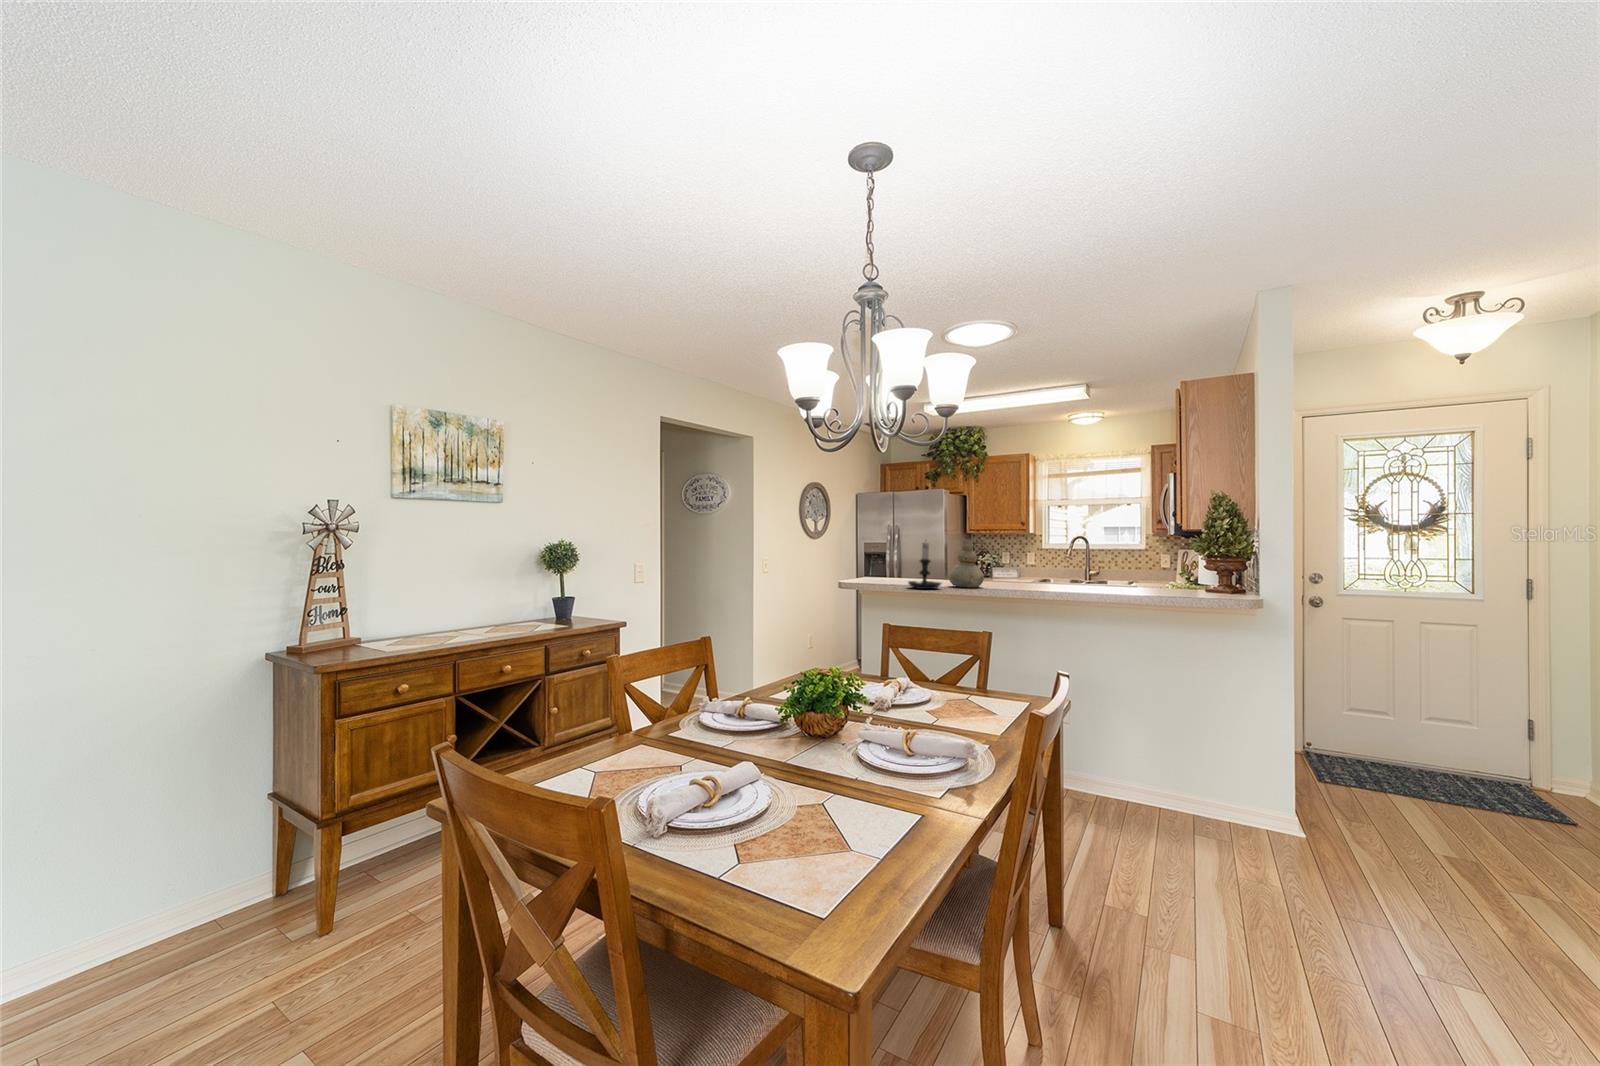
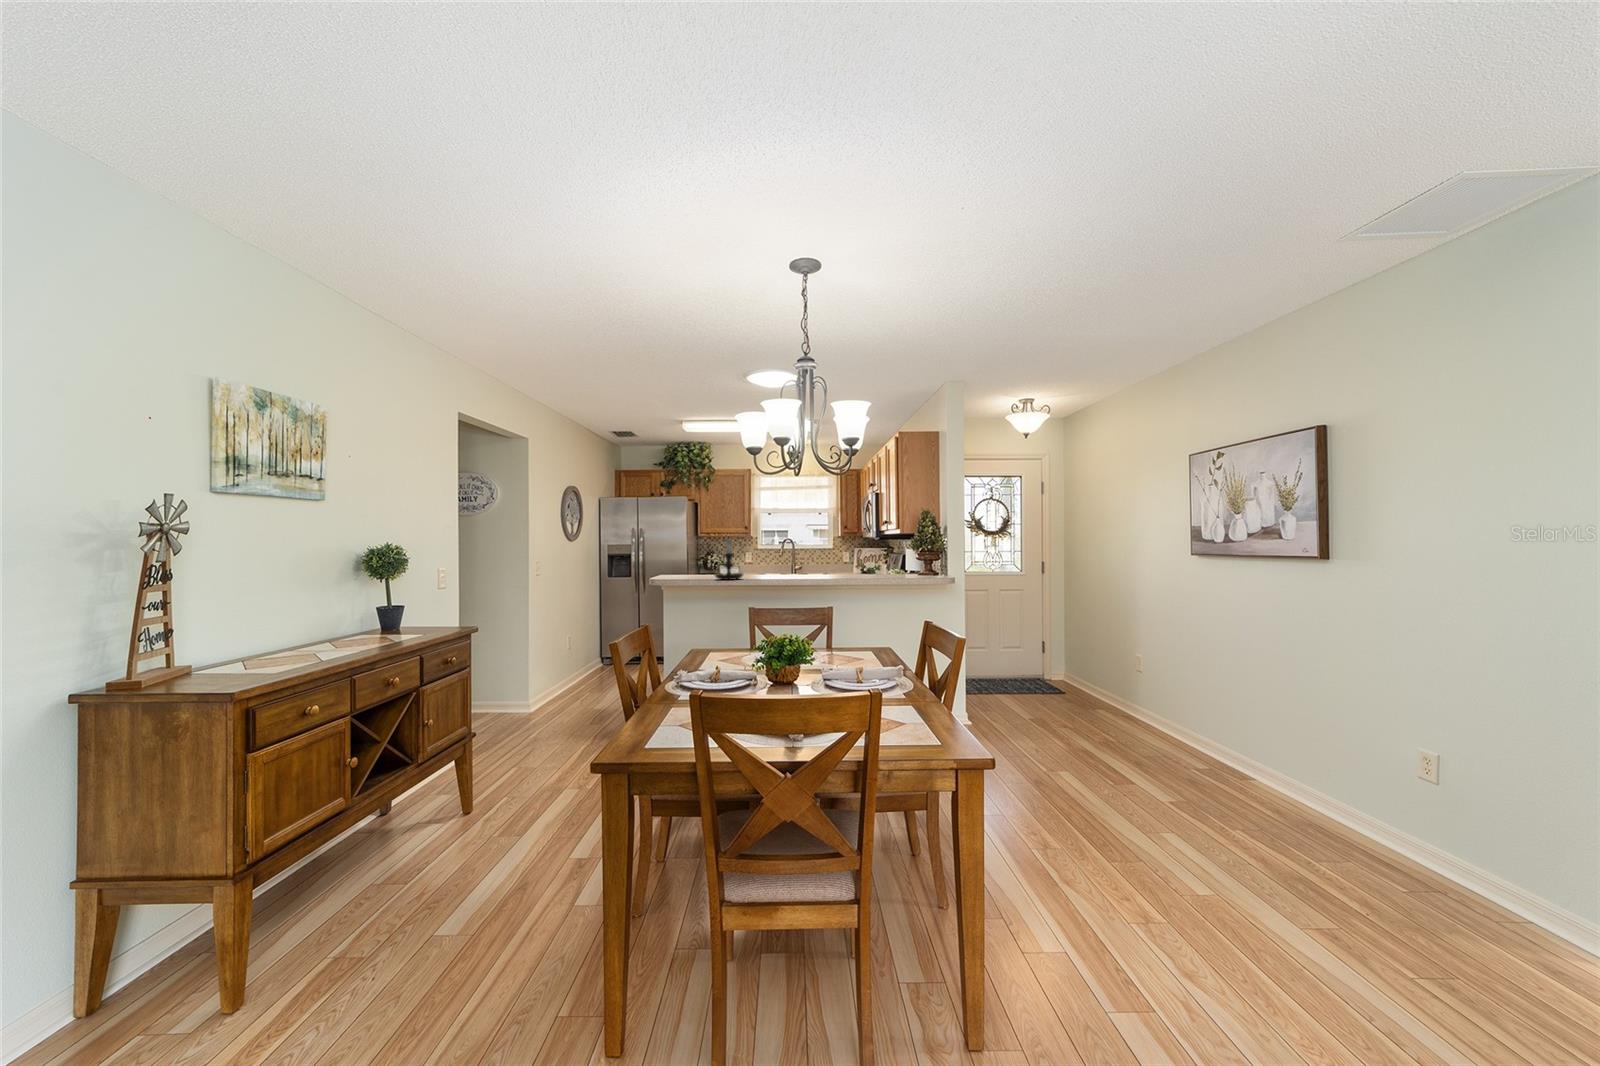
vase: present [948,540,984,588] -> none [740,536,770,577]

